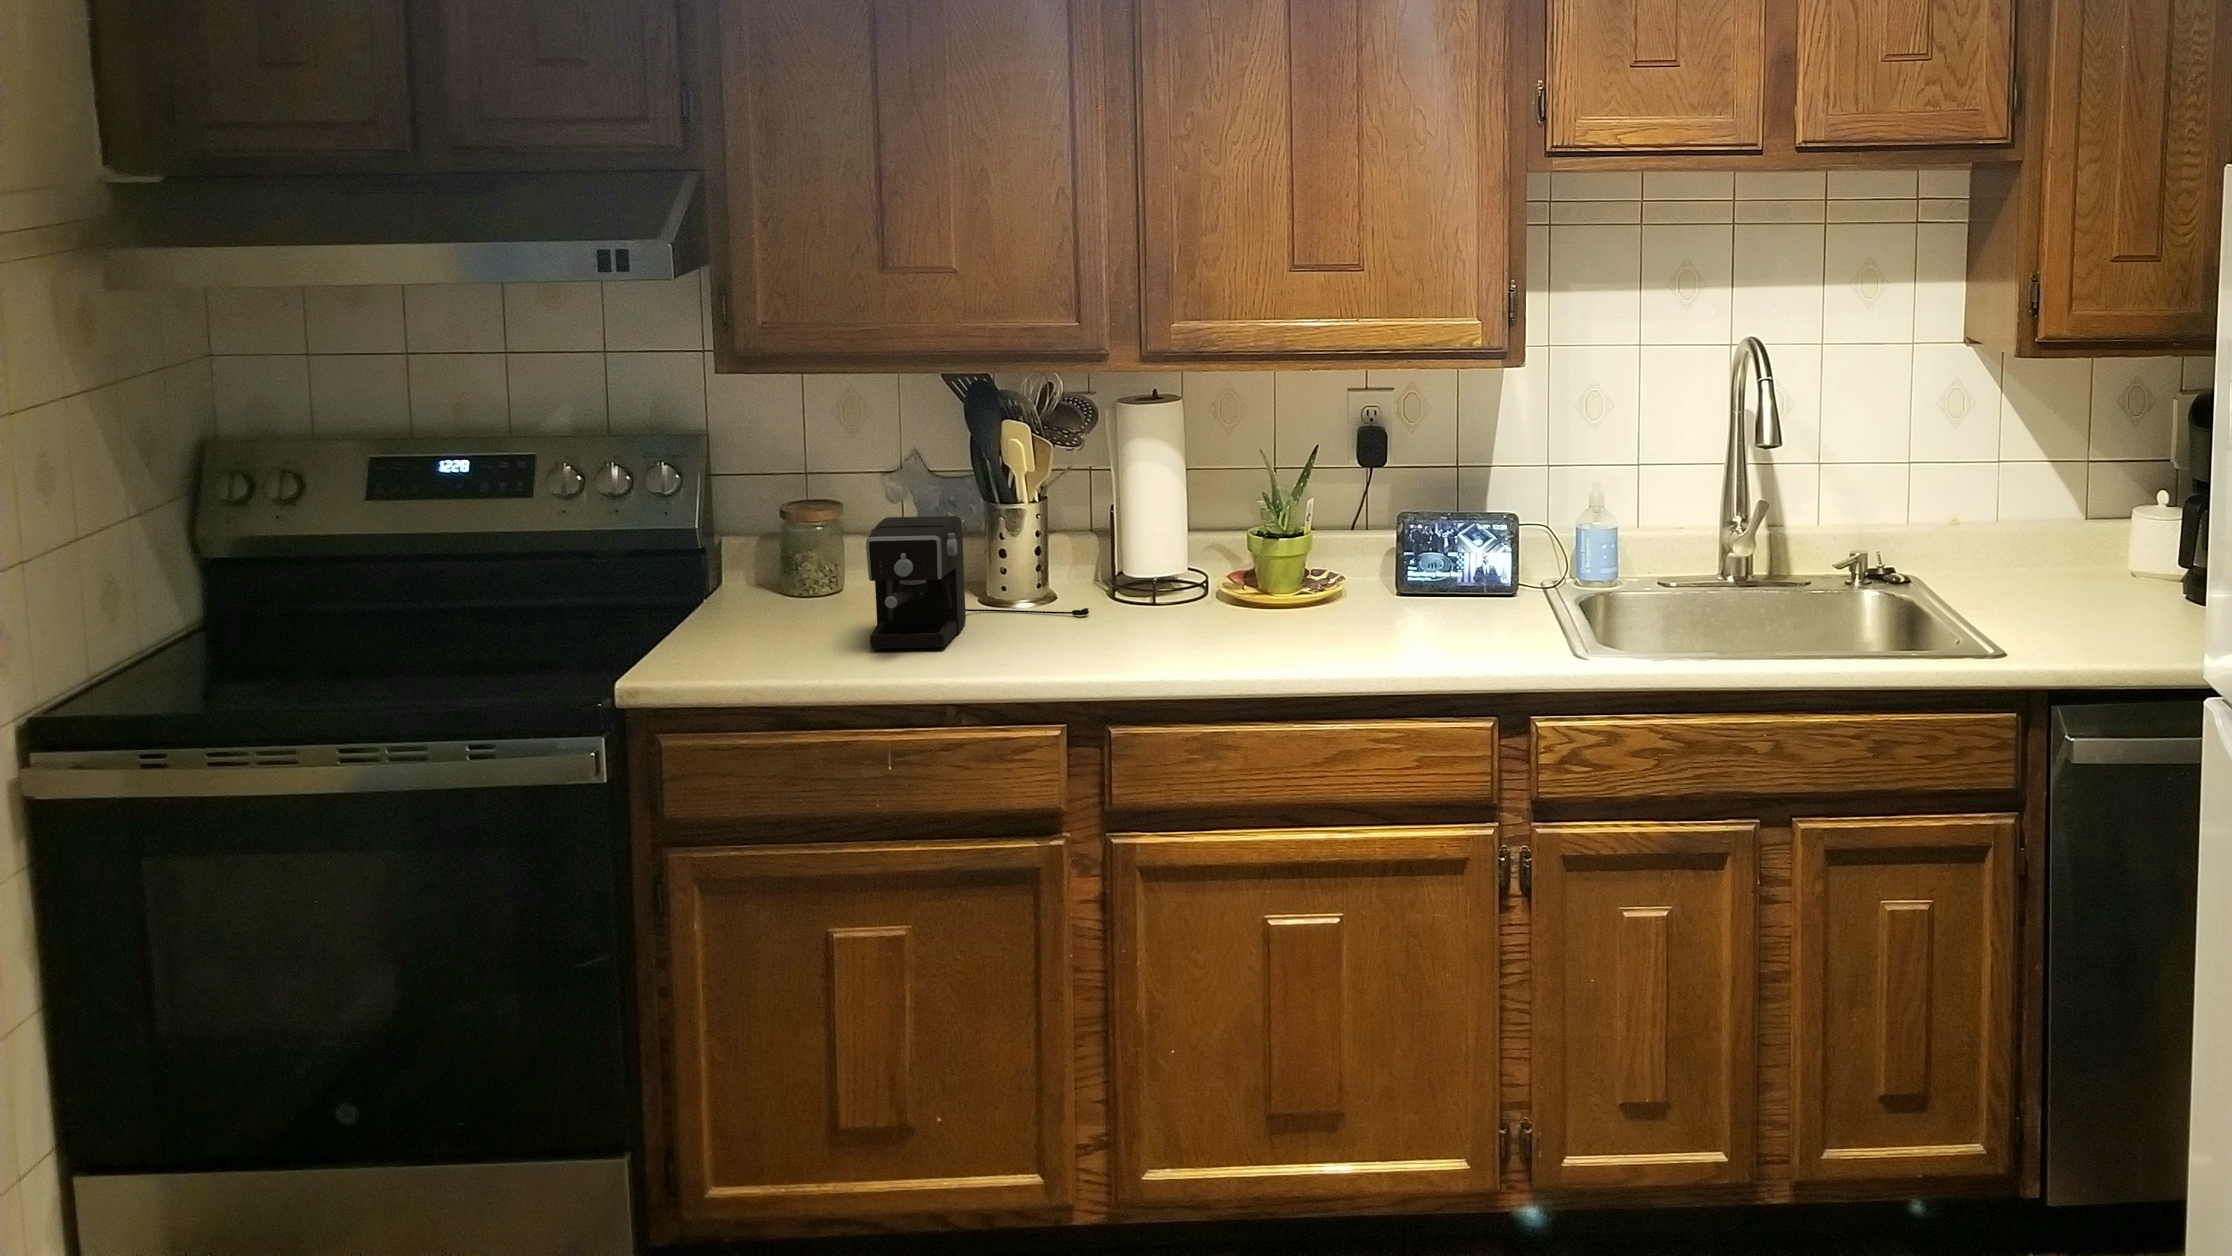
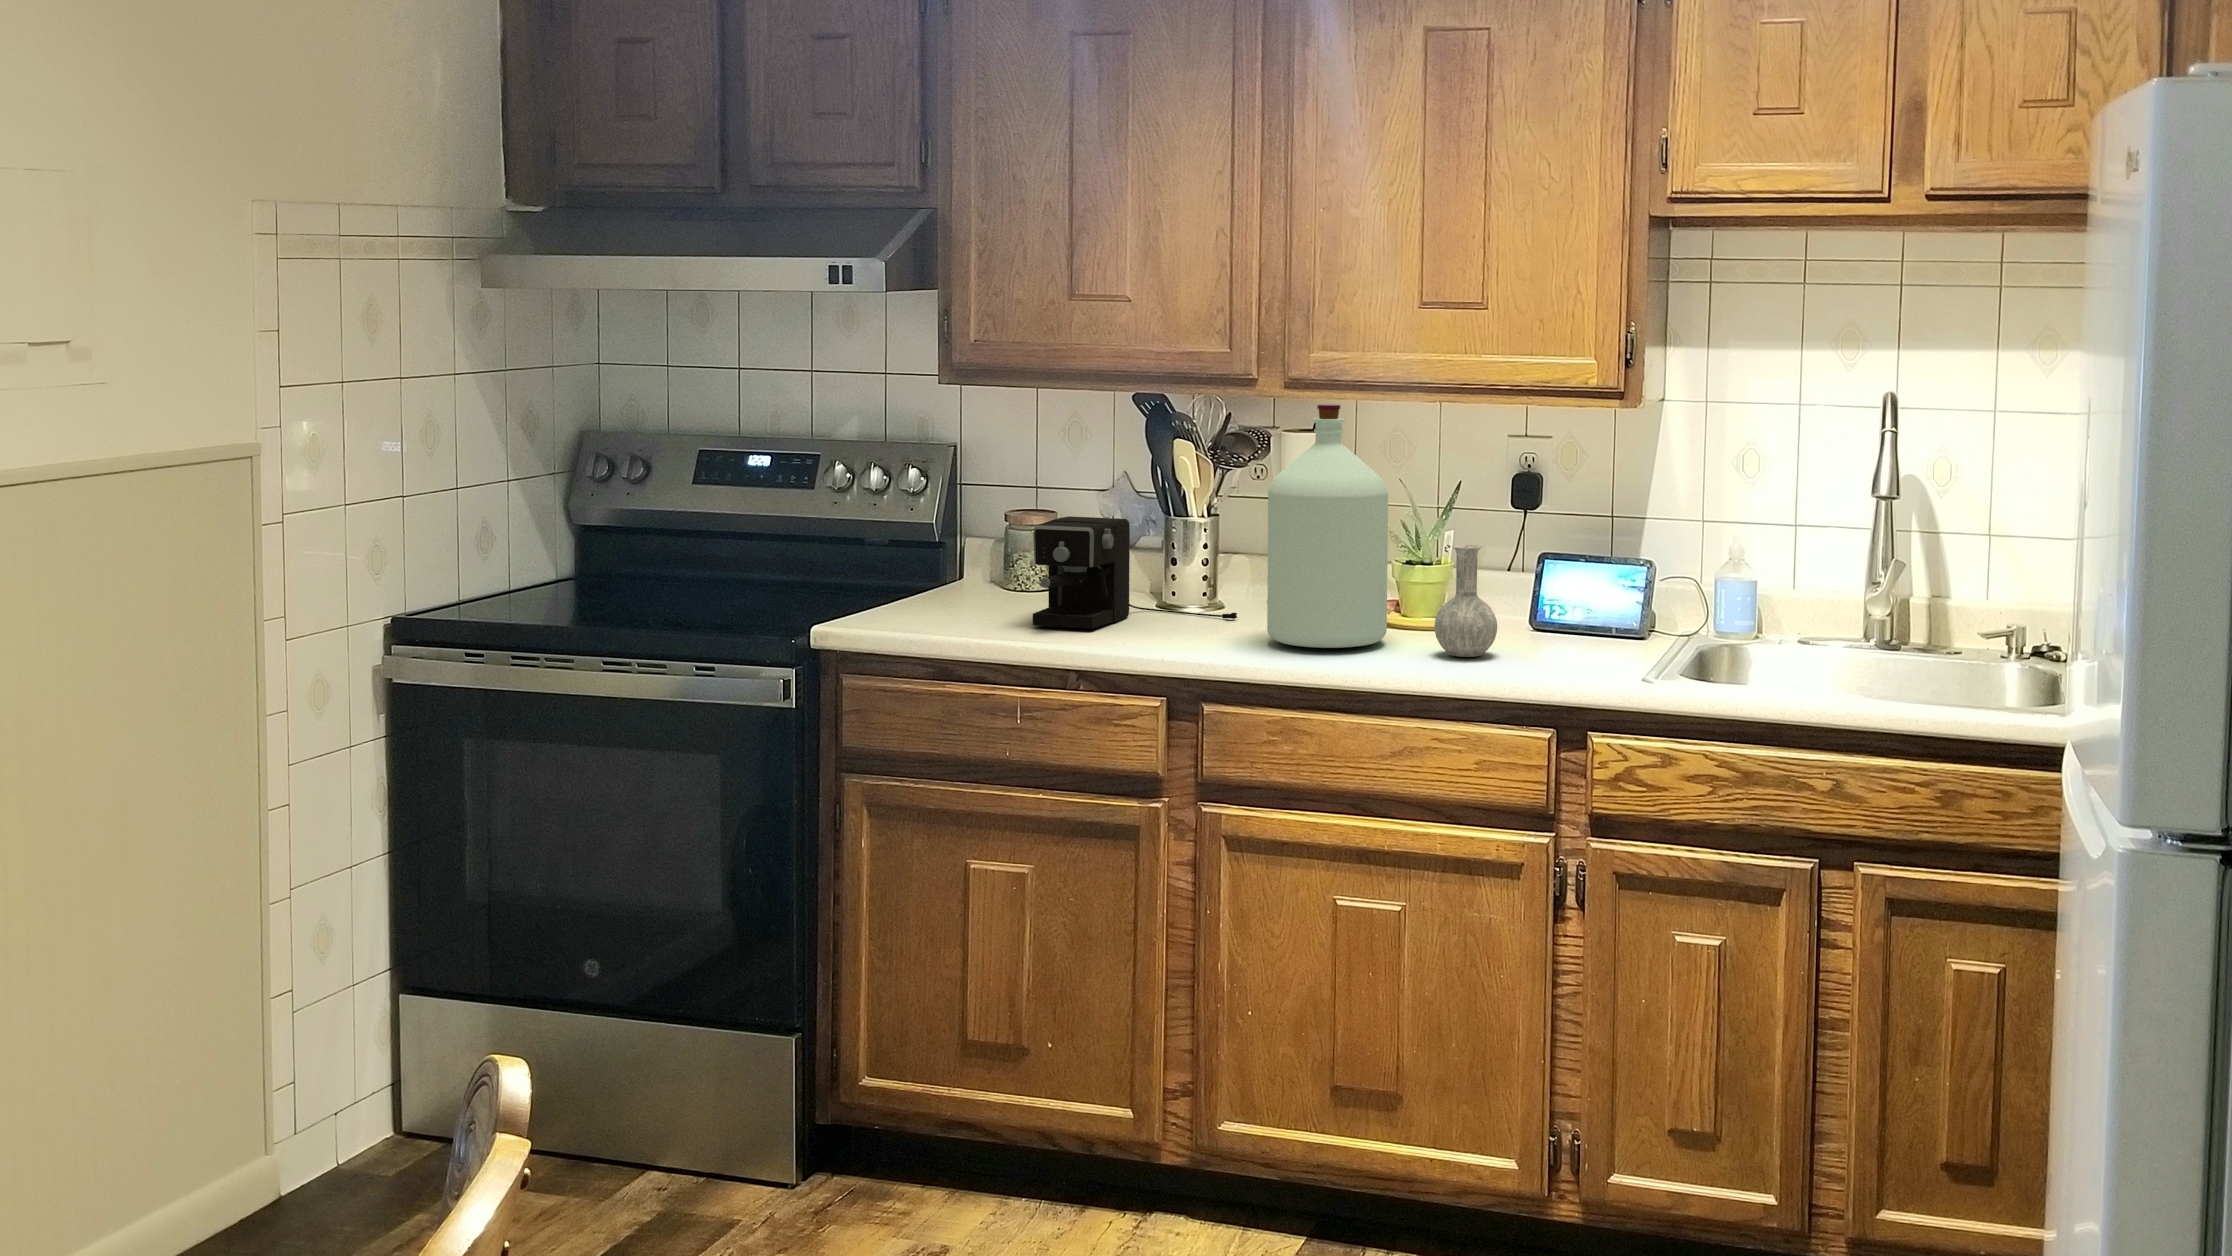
bottle: none [1146,385,1405,650] -> present [1267,404,1497,657]

